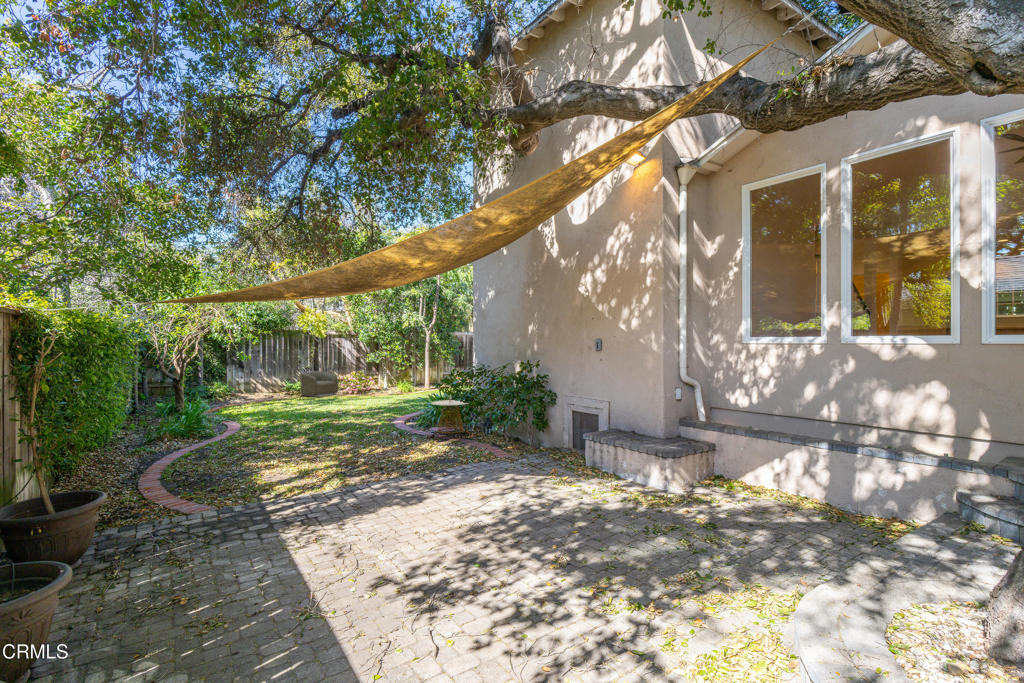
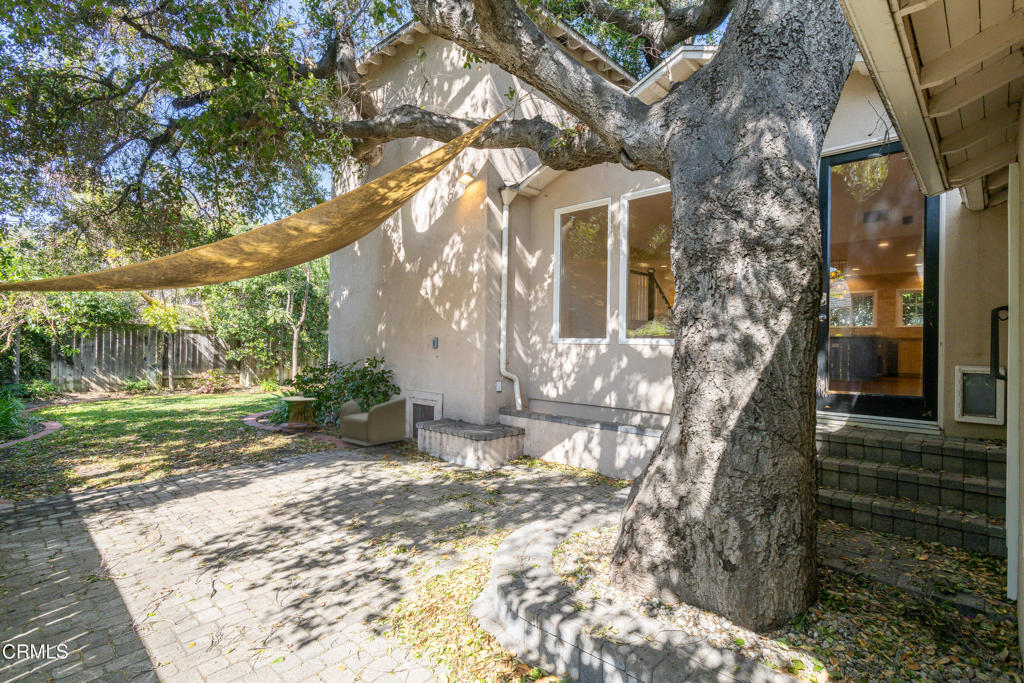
armchair: present [300,371,338,397] -> present [340,395,406,446]

